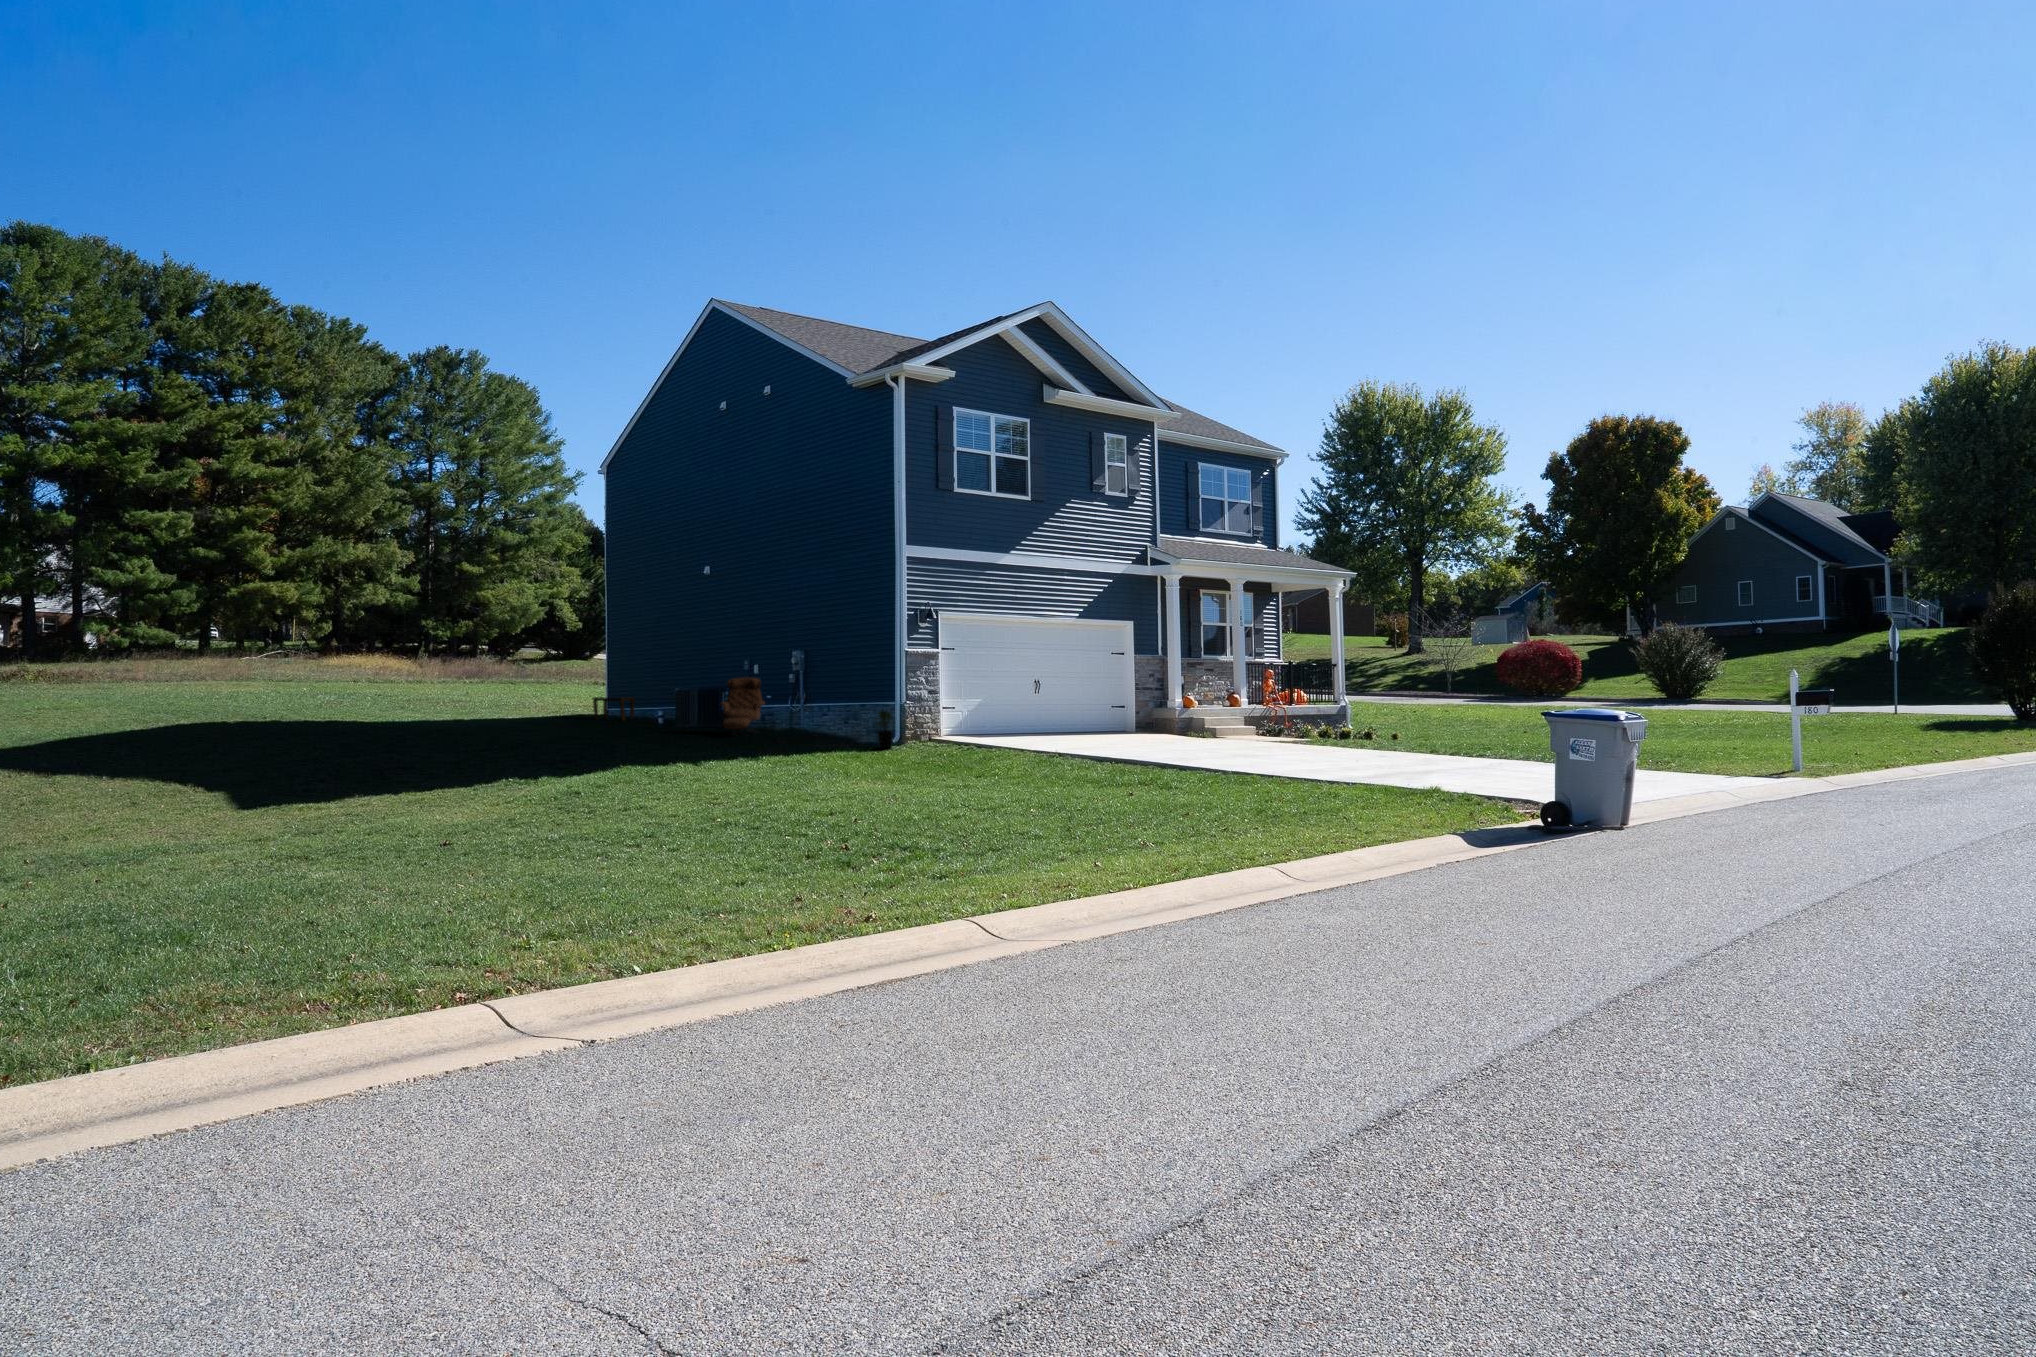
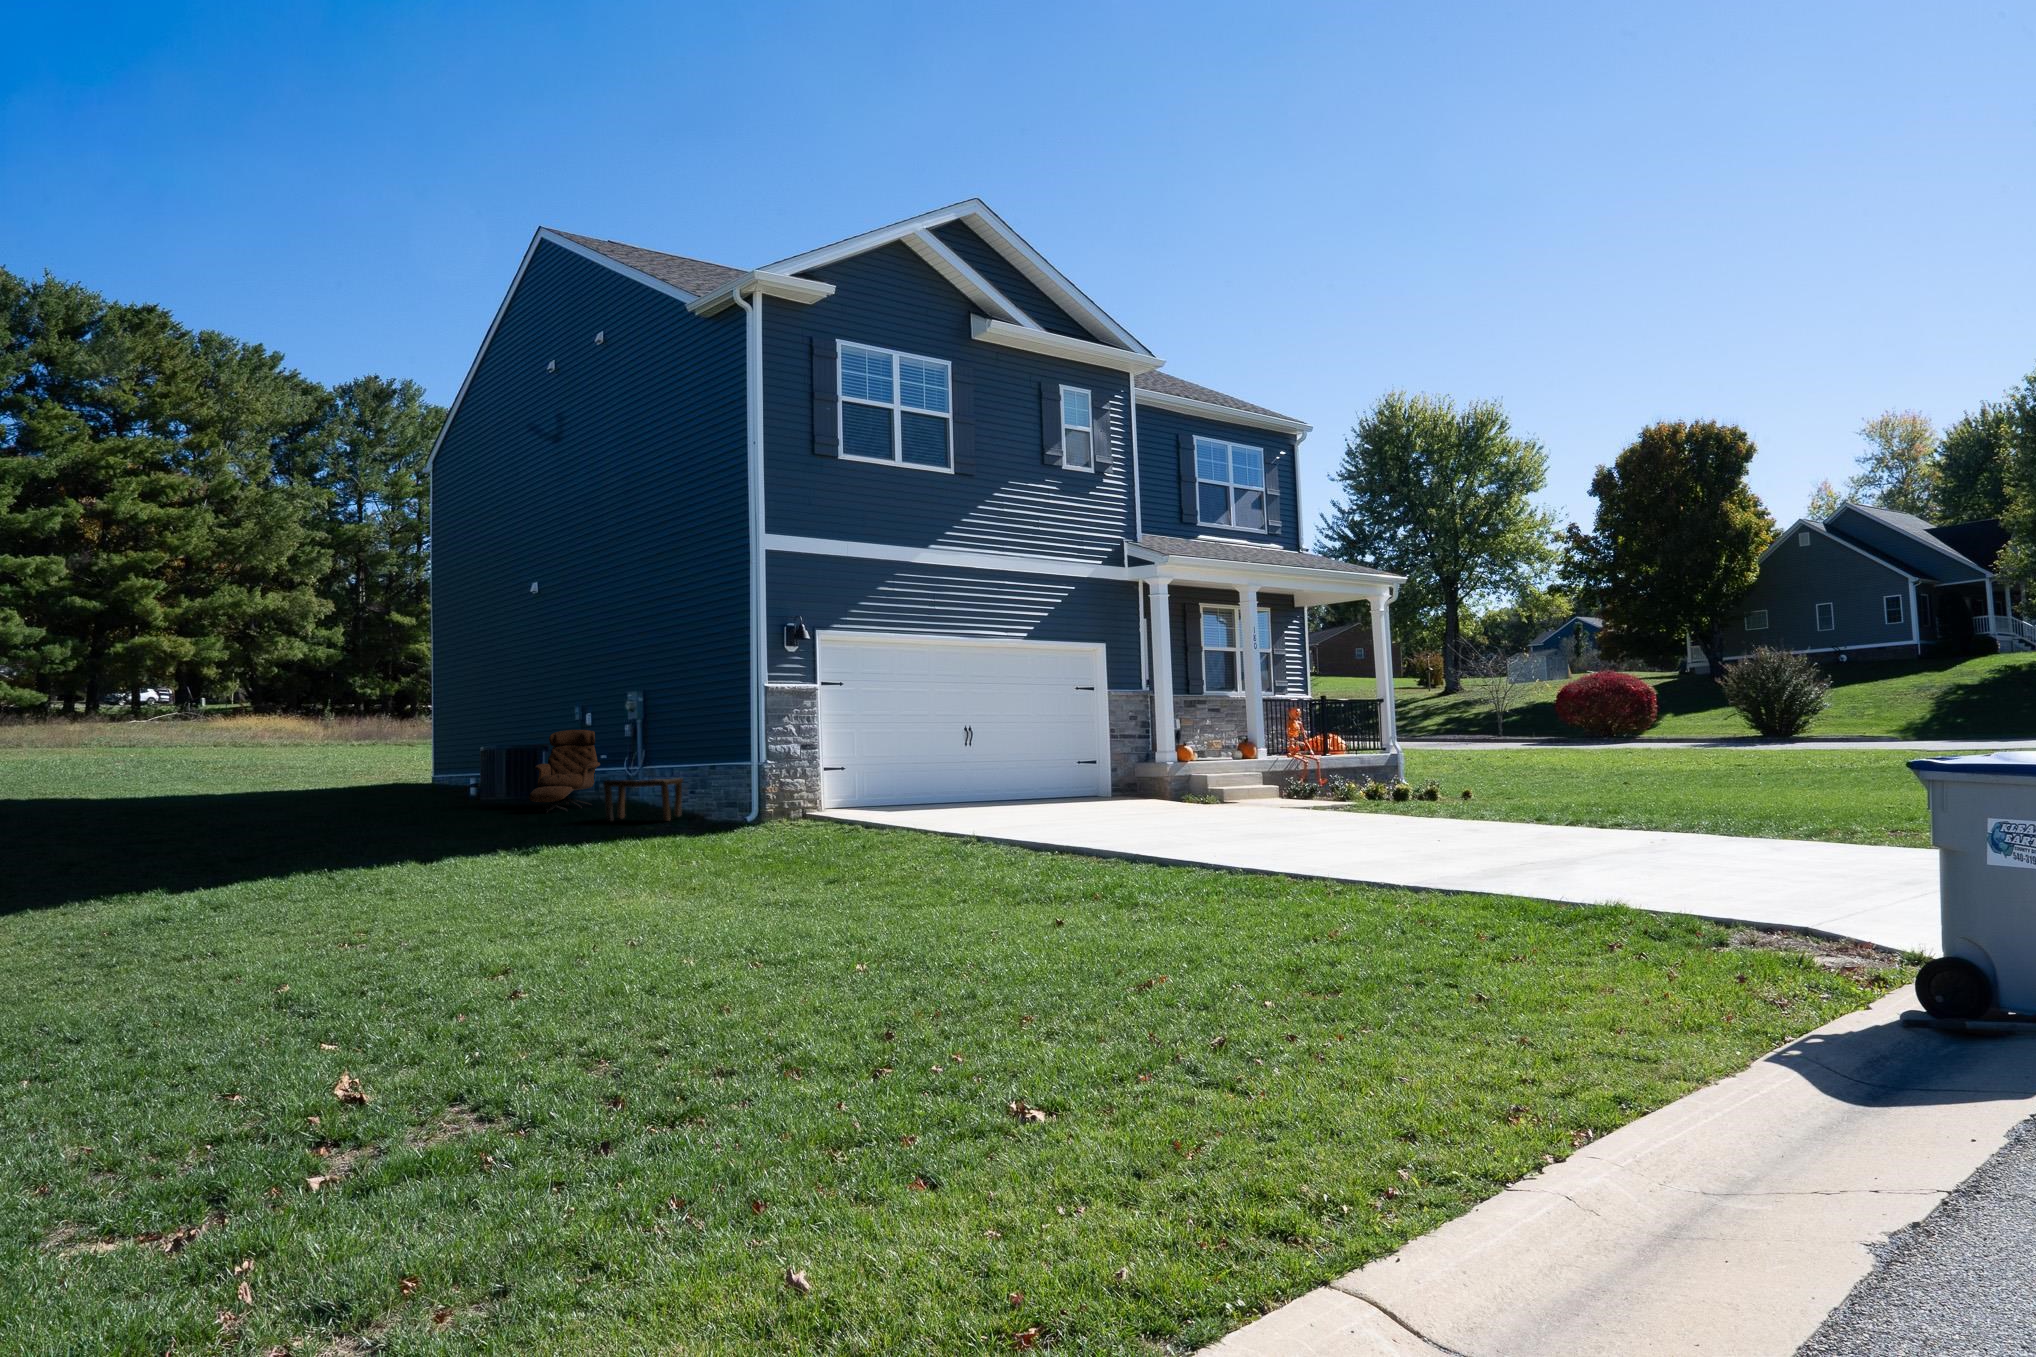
bench: present [593,697,635,721] -> present [603,778,683,821]
potted plant: present [874,711,894,748] -> none [711,771,750,828]

